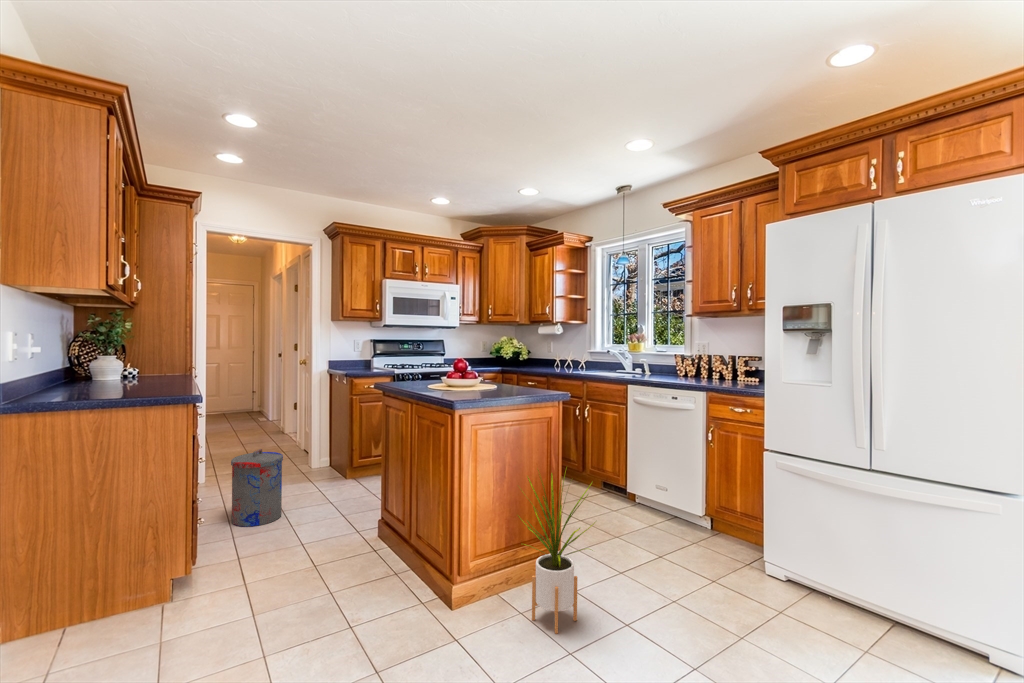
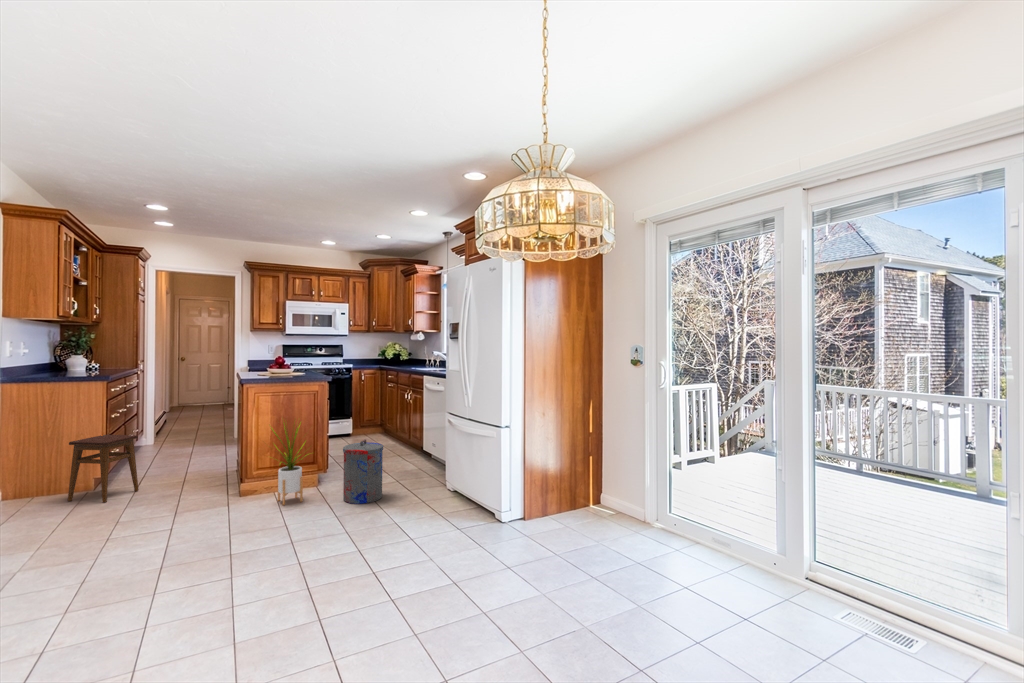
trash can: present [231,449,283,527] -> present [343,439,383,504]
stool: none [136,501,255,641] -> present [68,435,139,502]

